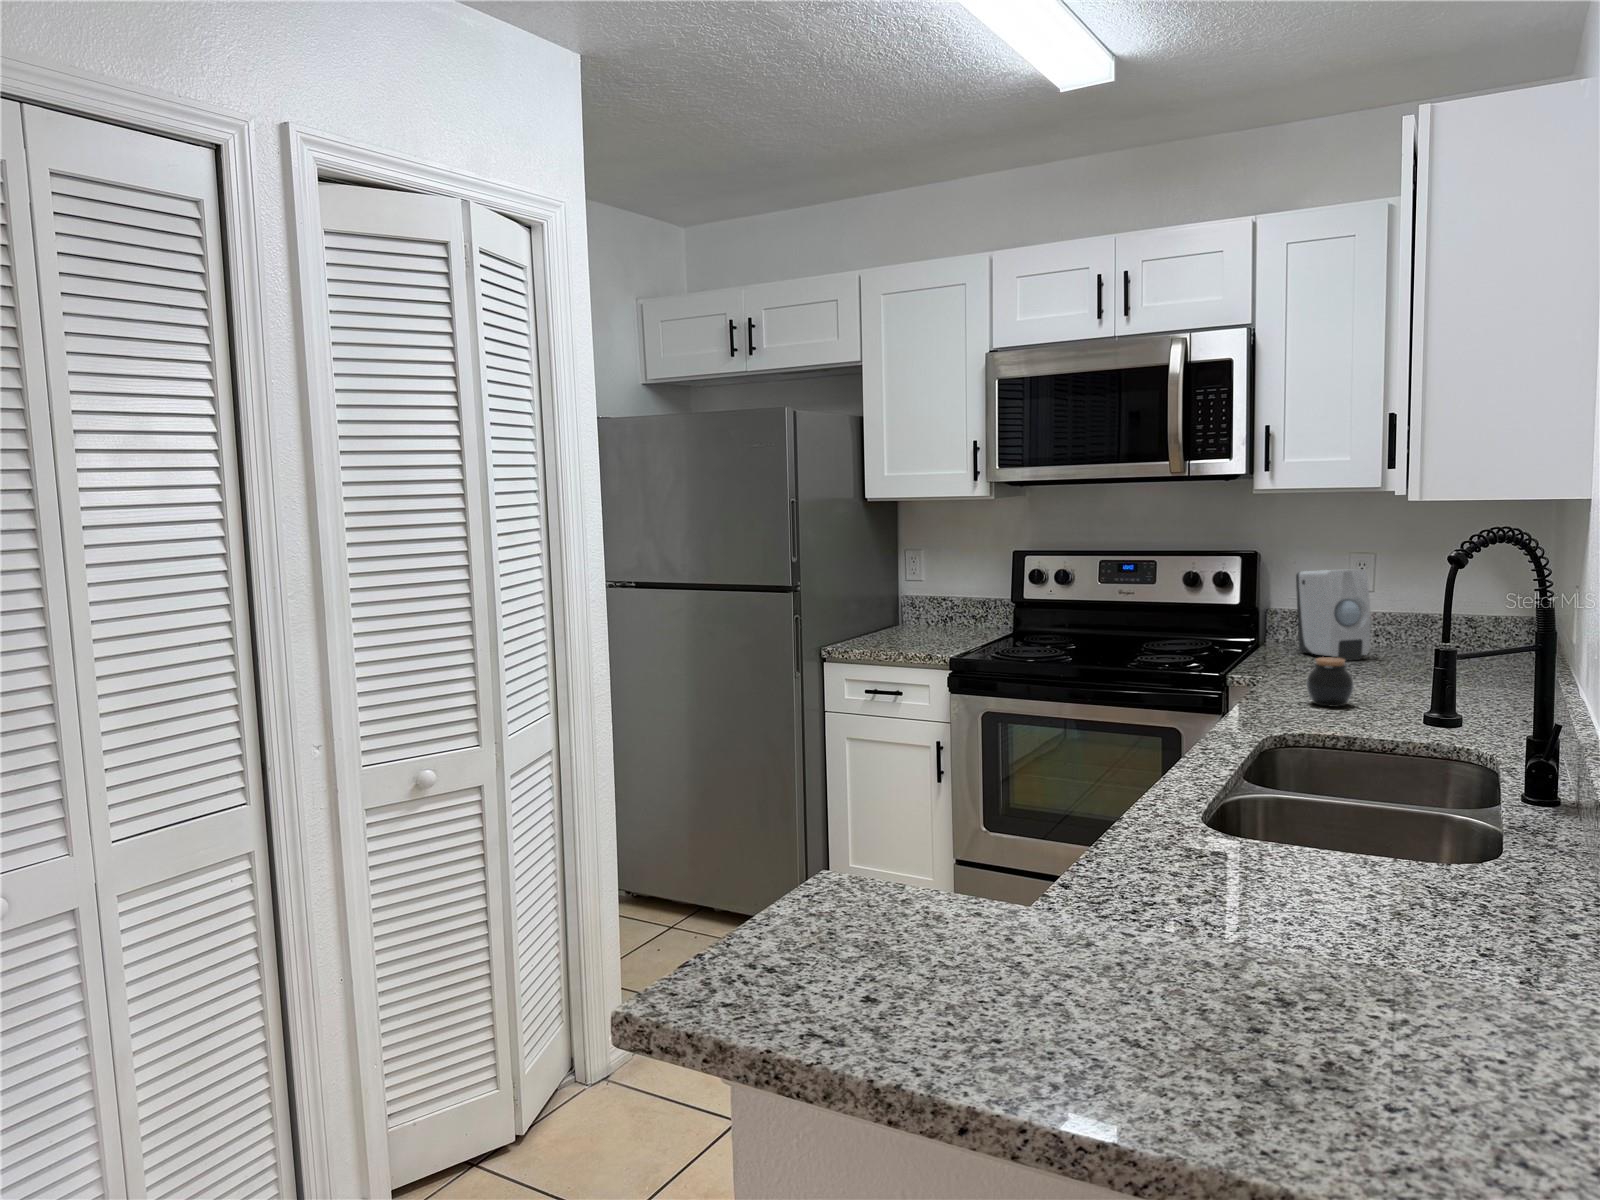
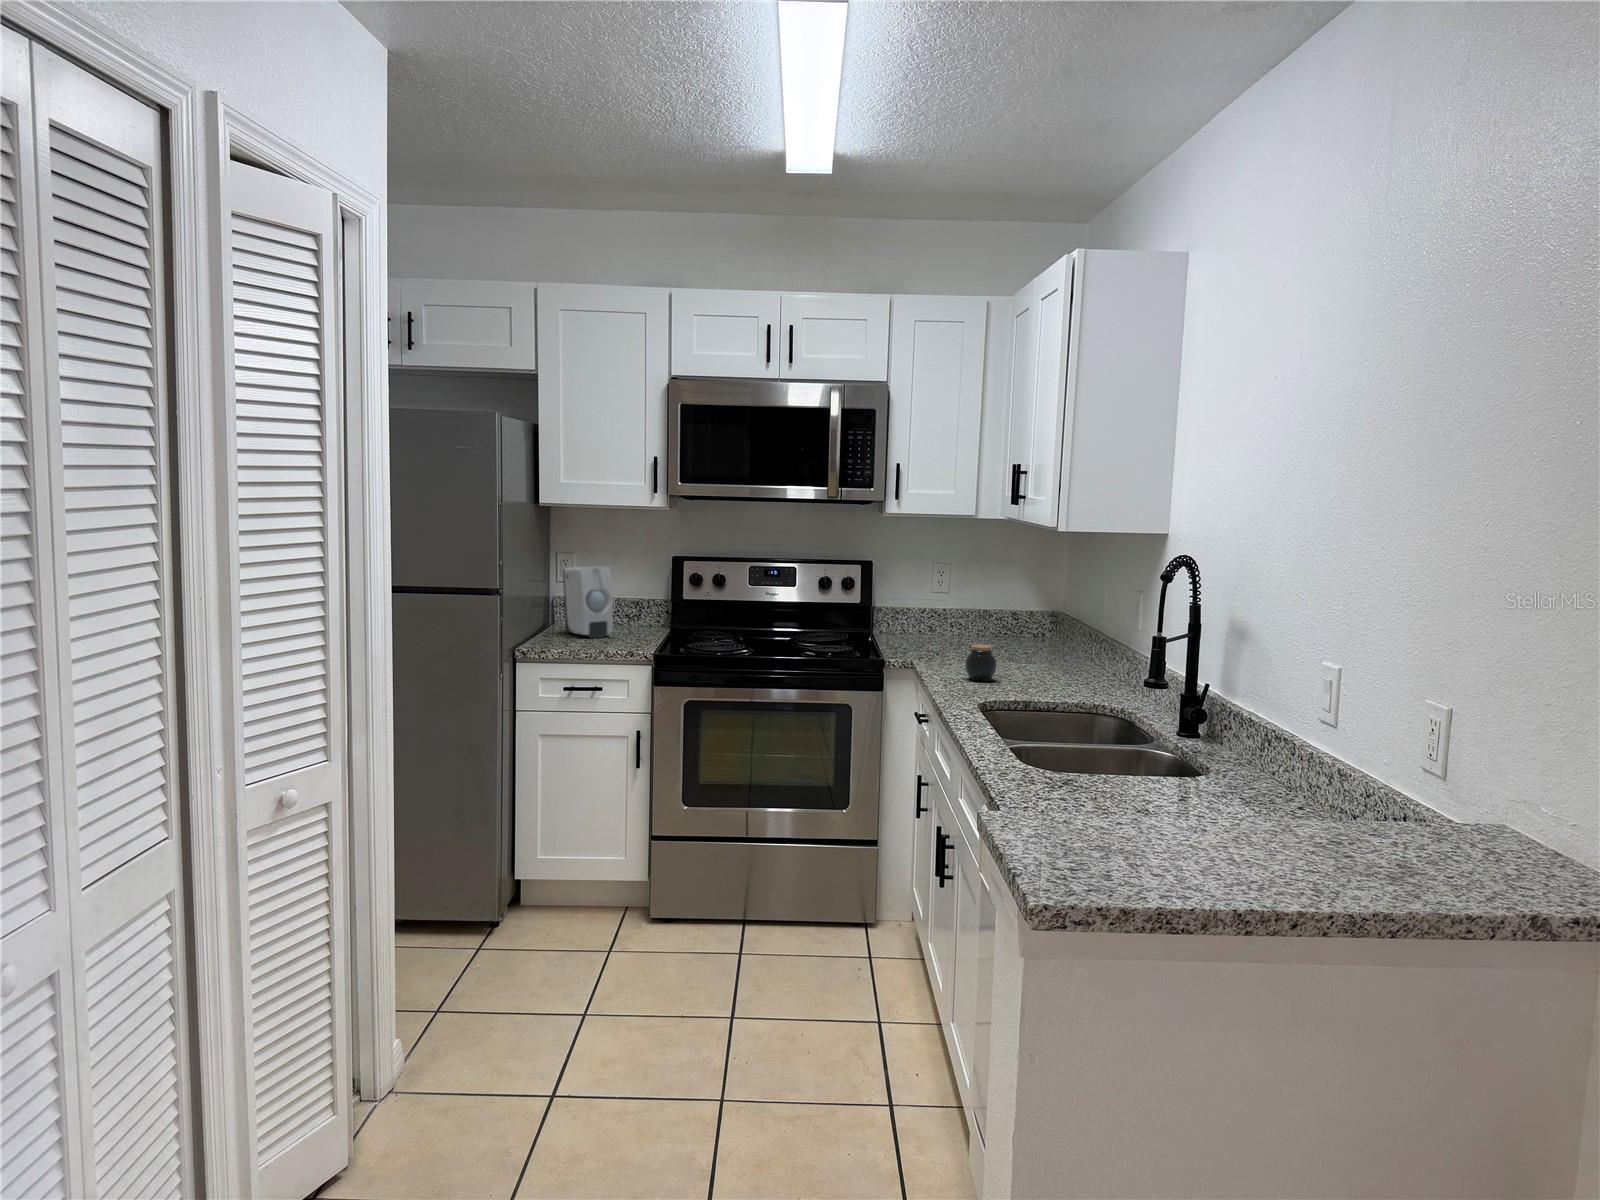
soap dispenser: present [1296,569,1371,661] -> present [563,567,613,638]

